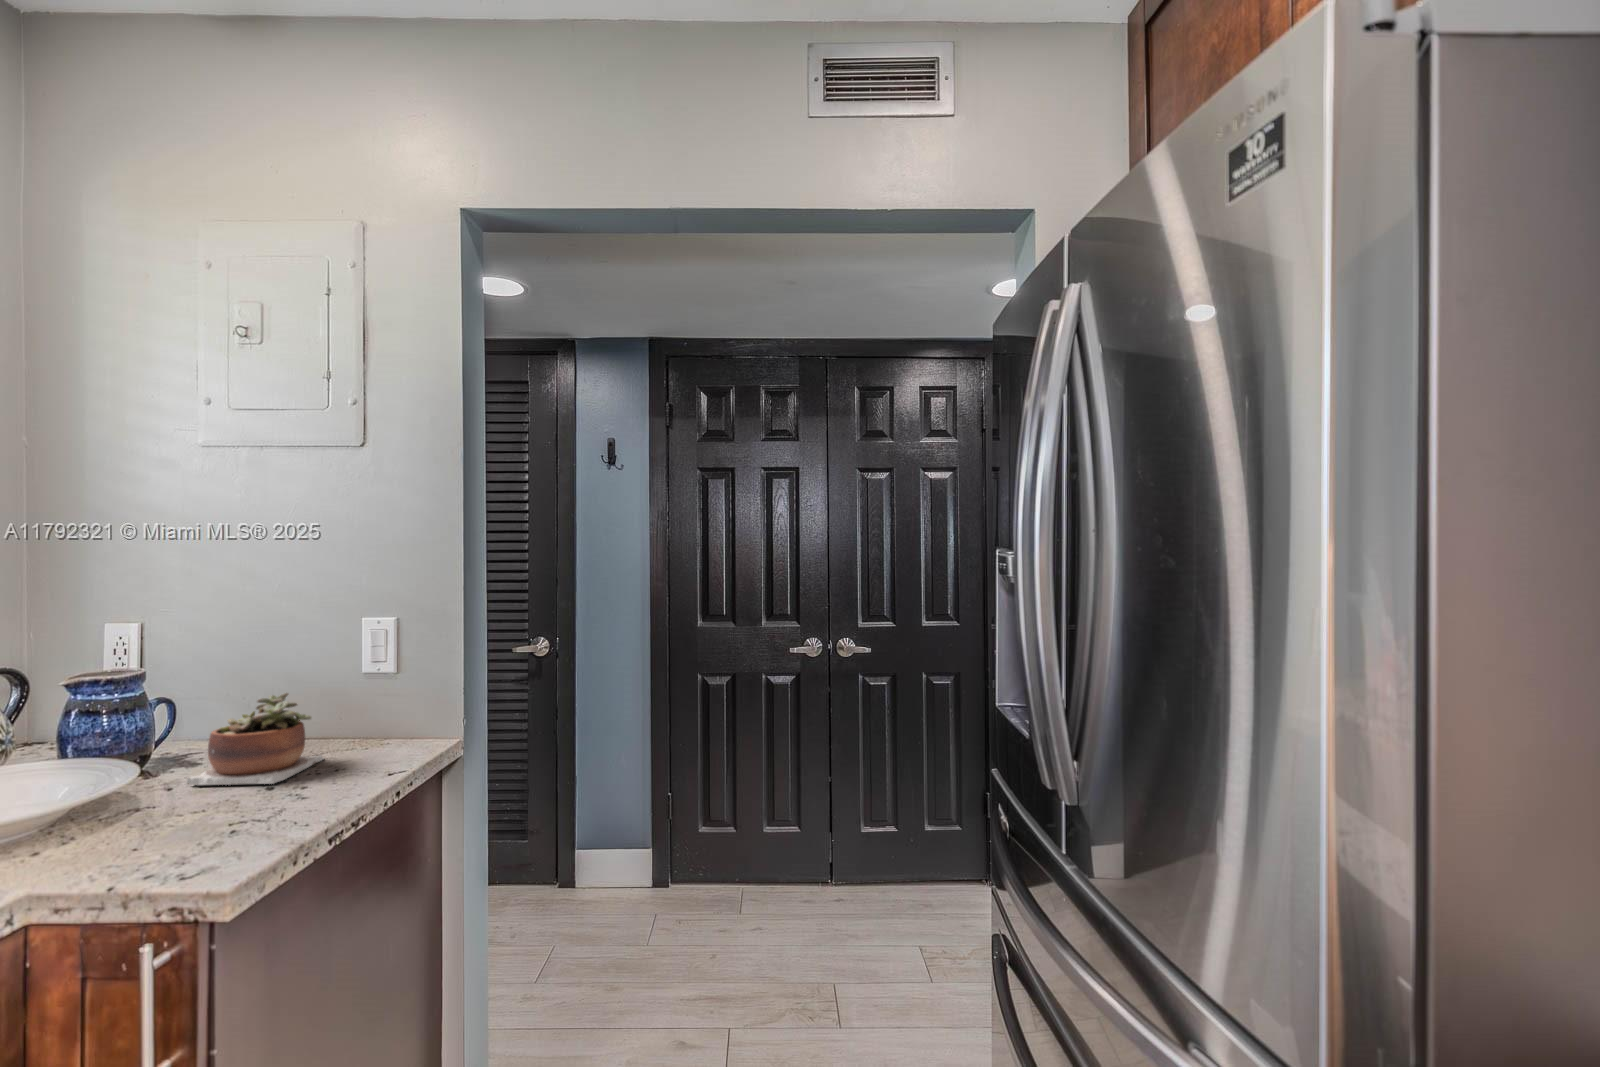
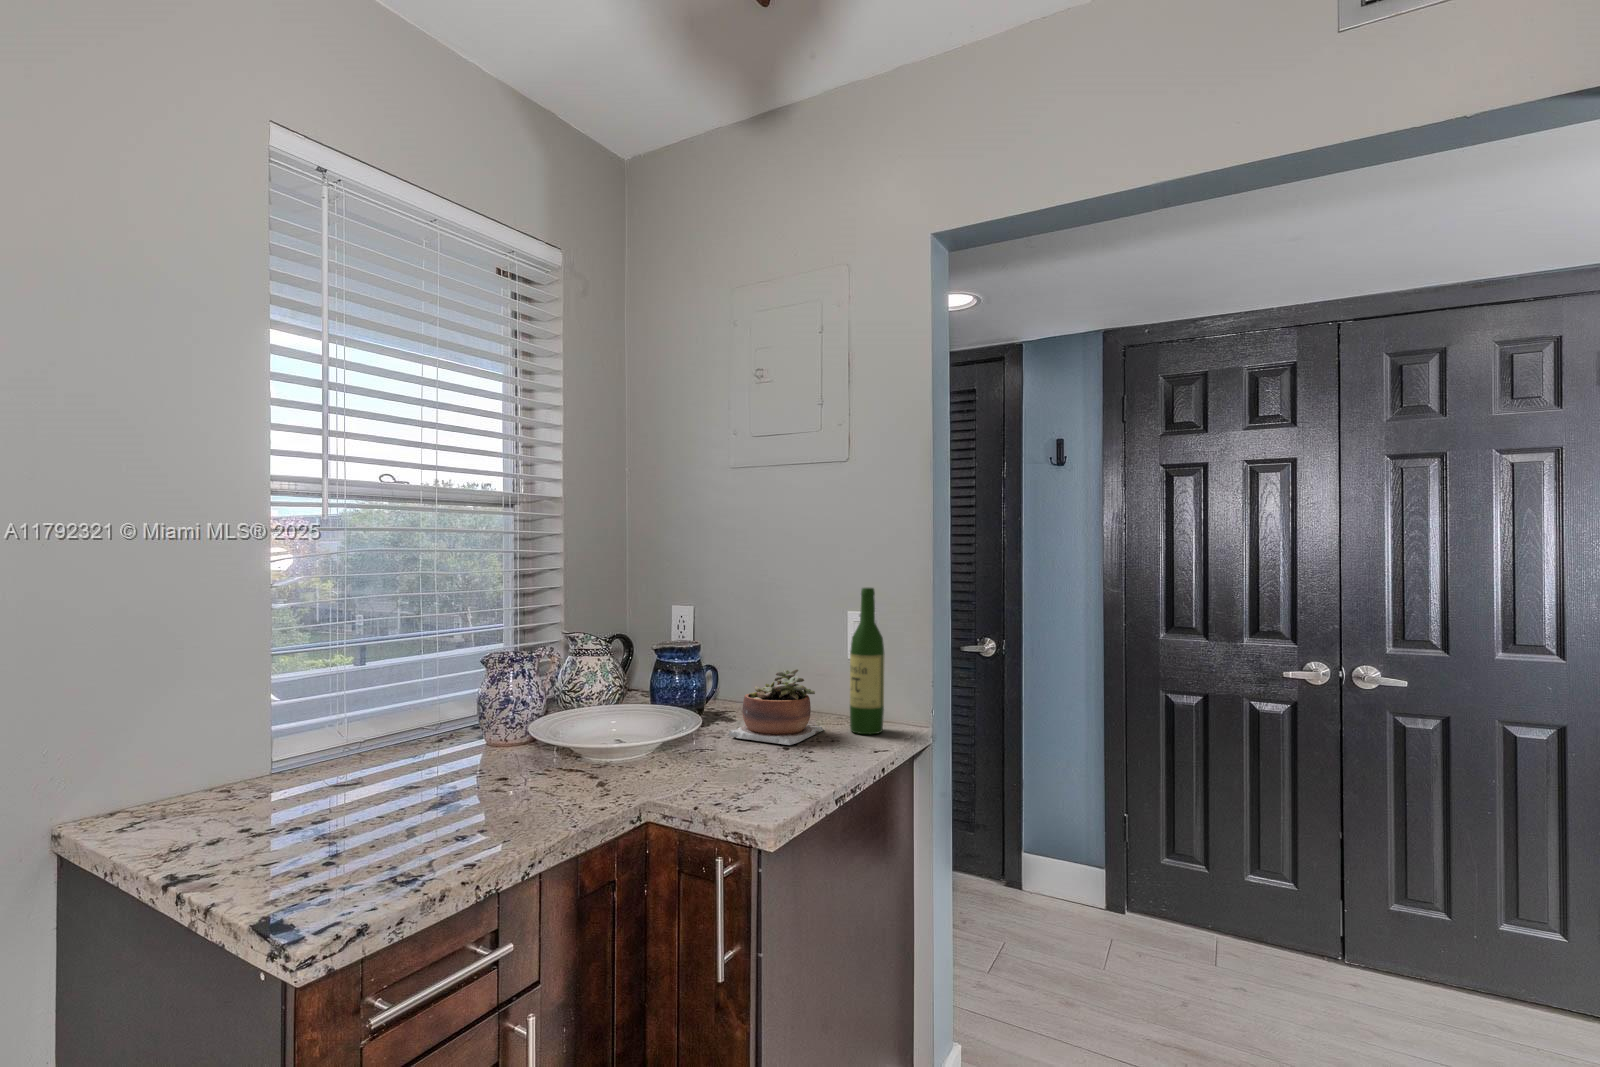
wine bottle: none [357,593,400,758] -> present [850,588,885,734]

